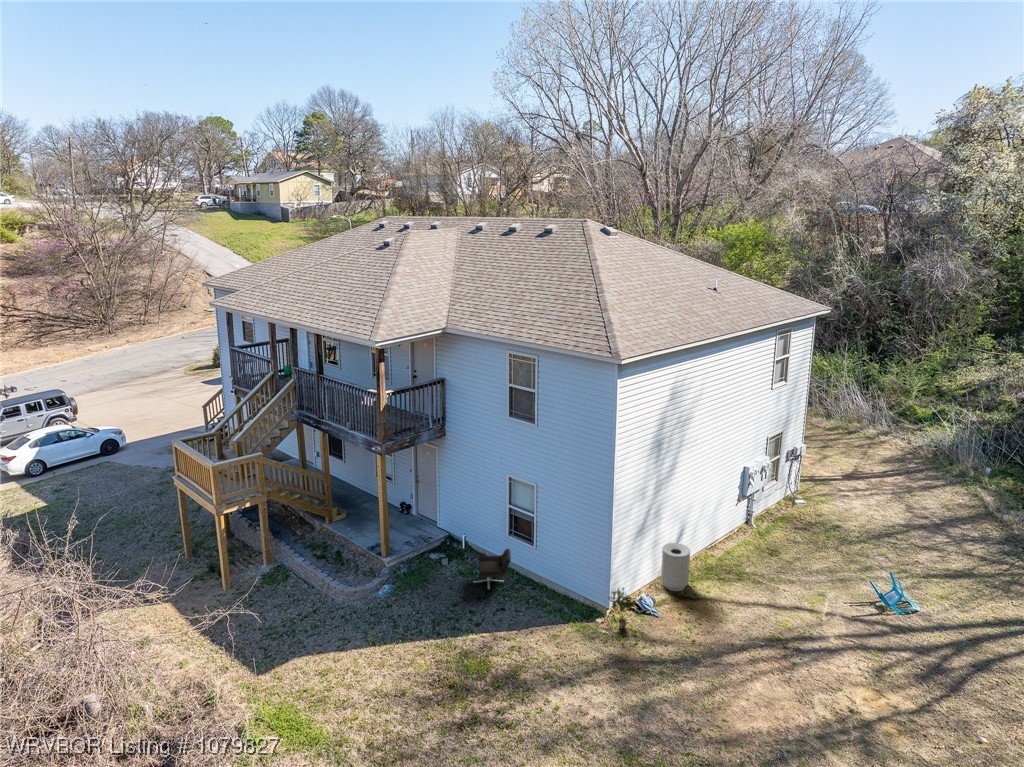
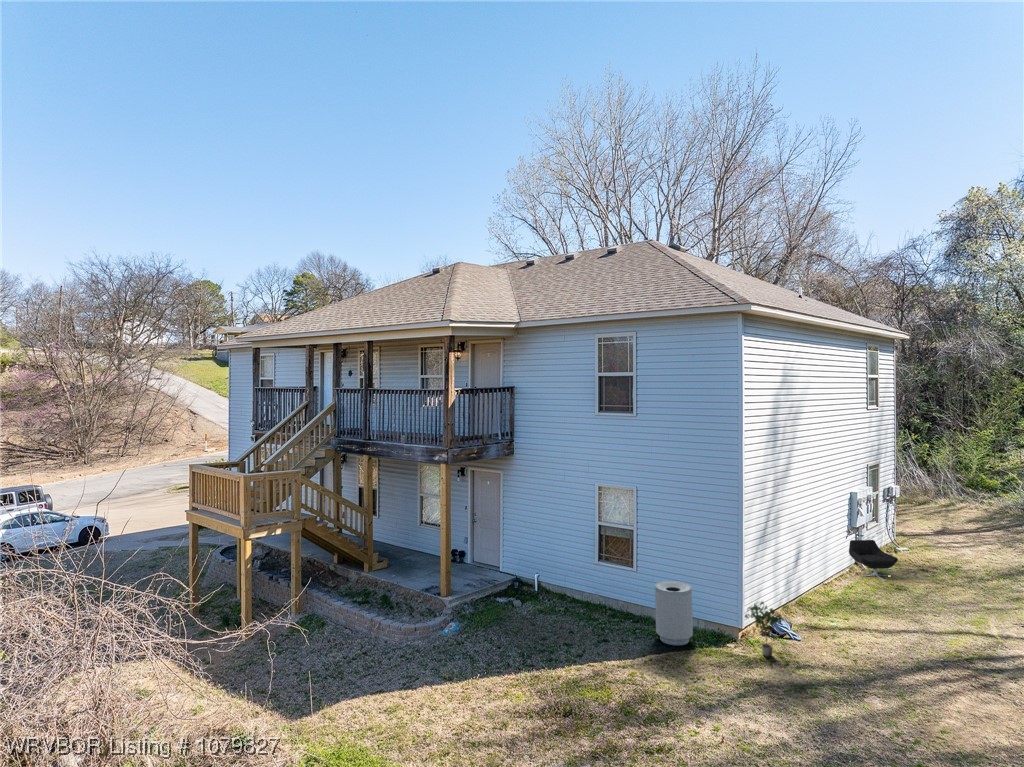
trash can: present [661,543,690,591] -> present [655,581,693,645]
lounge chair: present [475,549,511,589] -> present [849,540,898,581]

